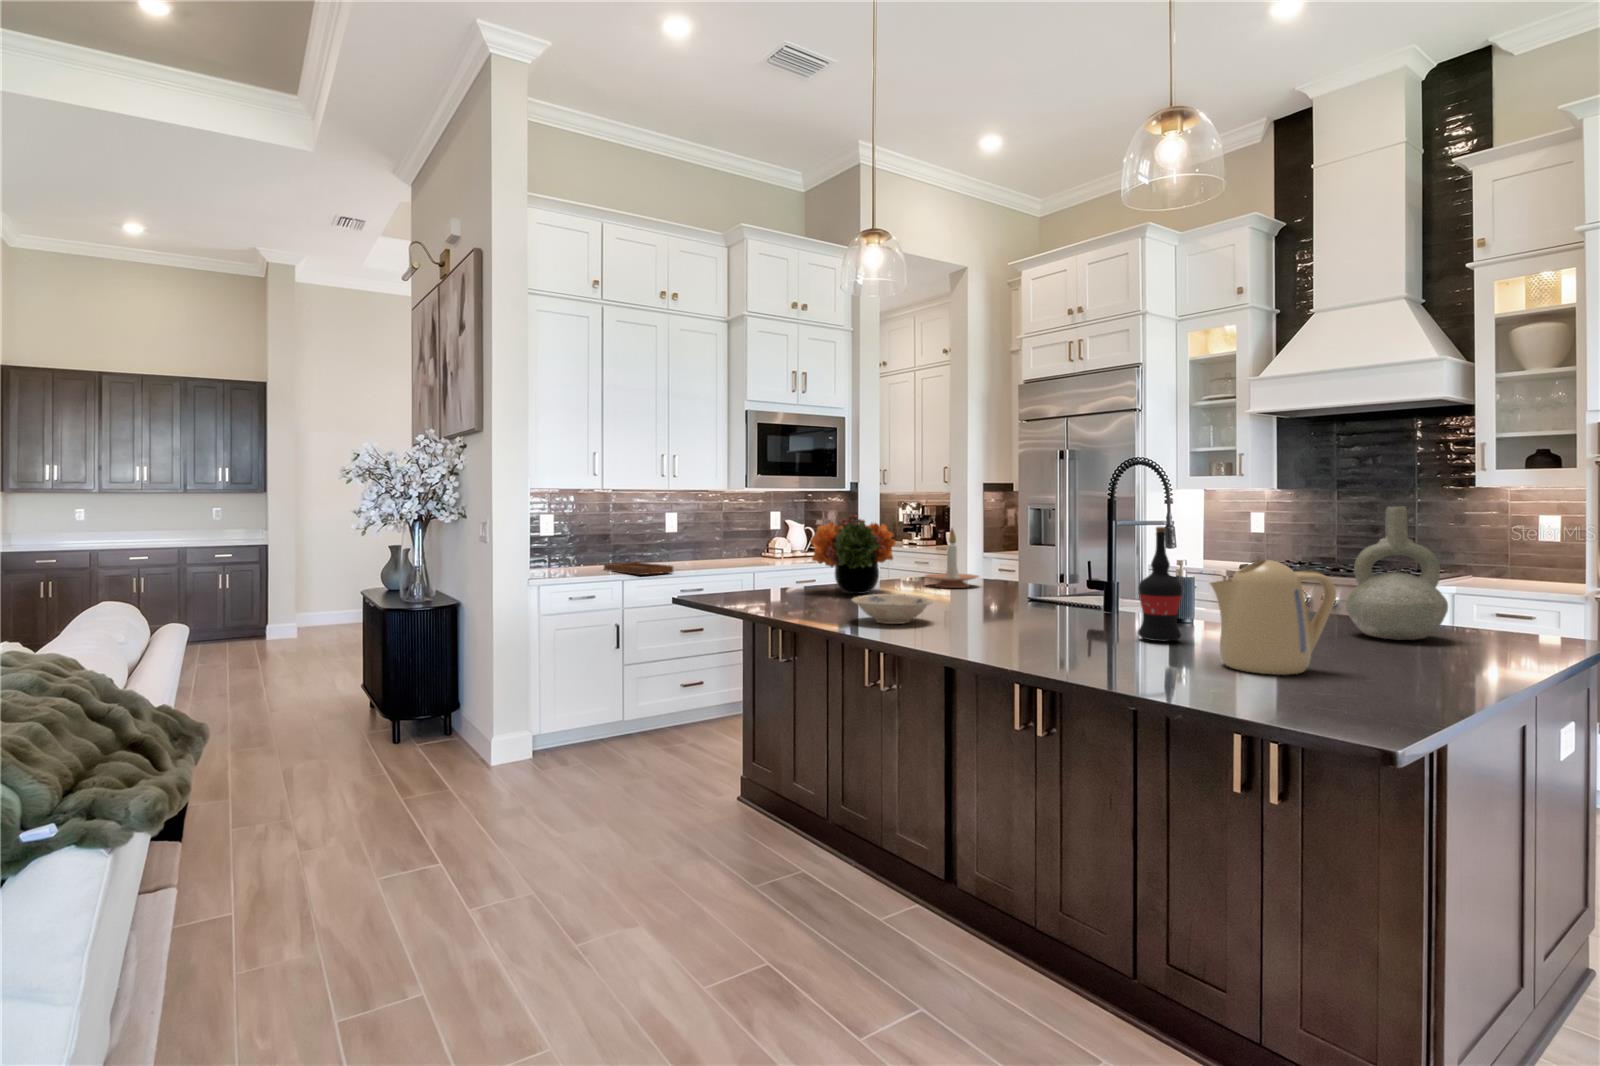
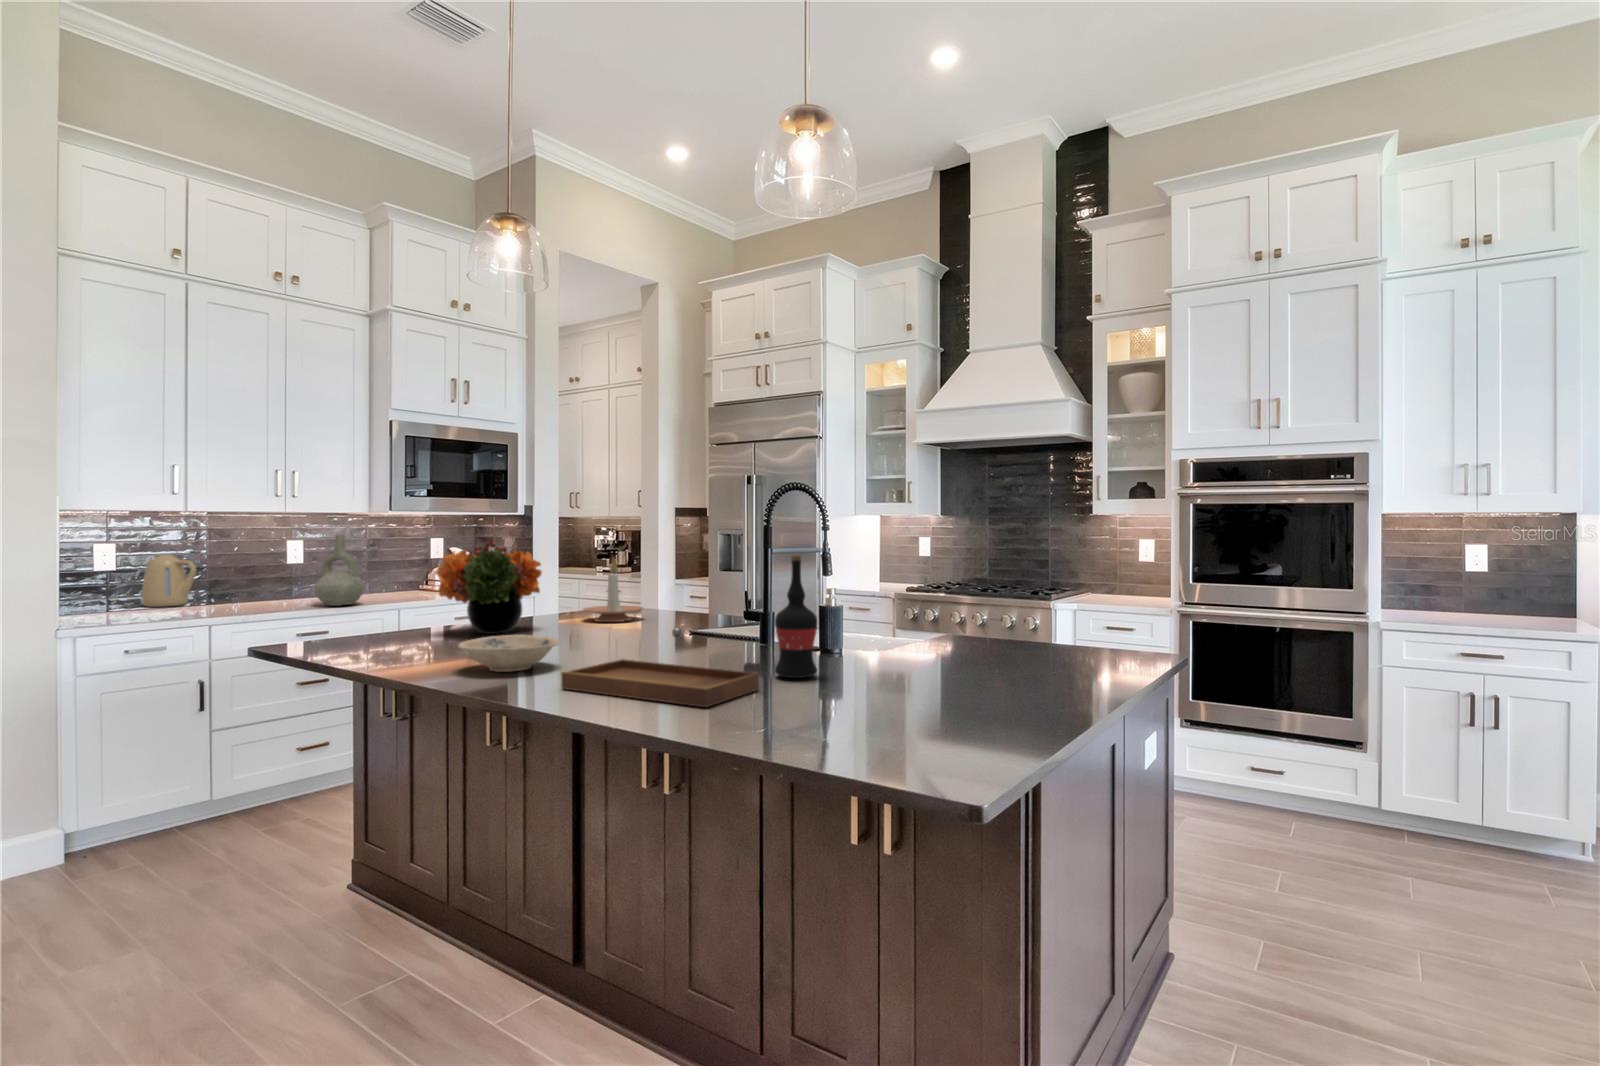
decorative vase: present [1346,507,1448,640] -> present [314,534,365,606]
tray: present [604,547,673,575] -> present [561,628,759,707]
kettle: present [1210,560,1336,675] -> present [142,555,196,607]

